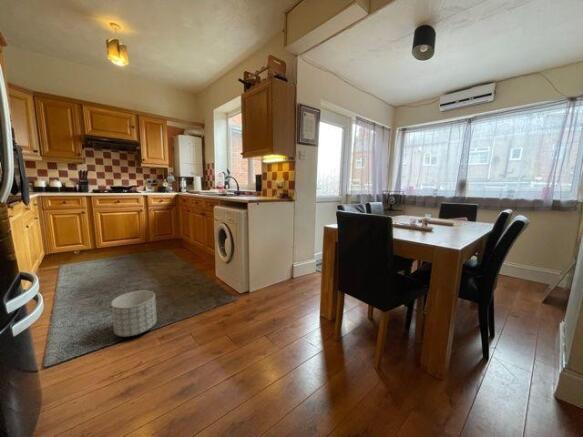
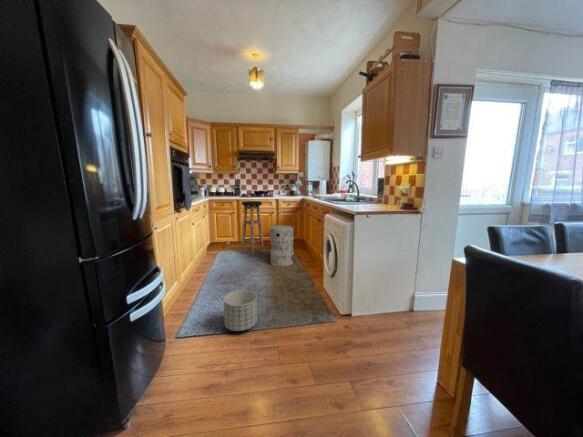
bar stool: none [98,198,134,262] -> present [241,201,264,256]
trash can: none [145,223,175,268] -> present [270,225,294,267]

